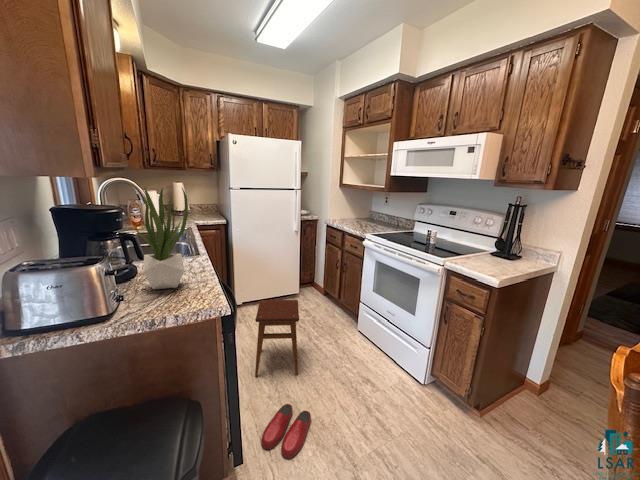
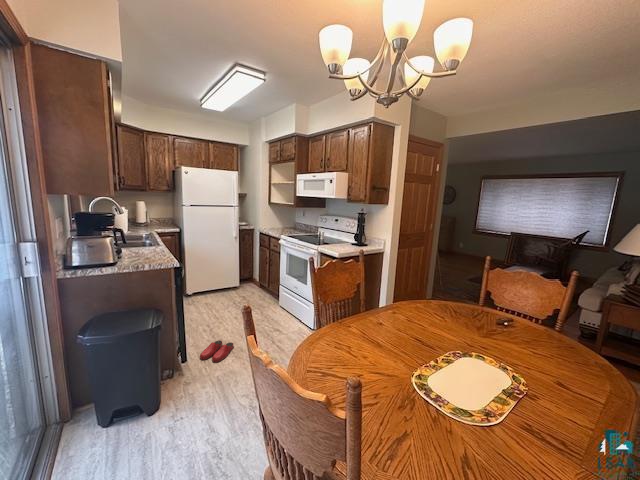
potted plant: present [135,187,188,289] -> none [128,202,156,256]
stool: present [255,300,299,376] -> none [199,281,231,331]

